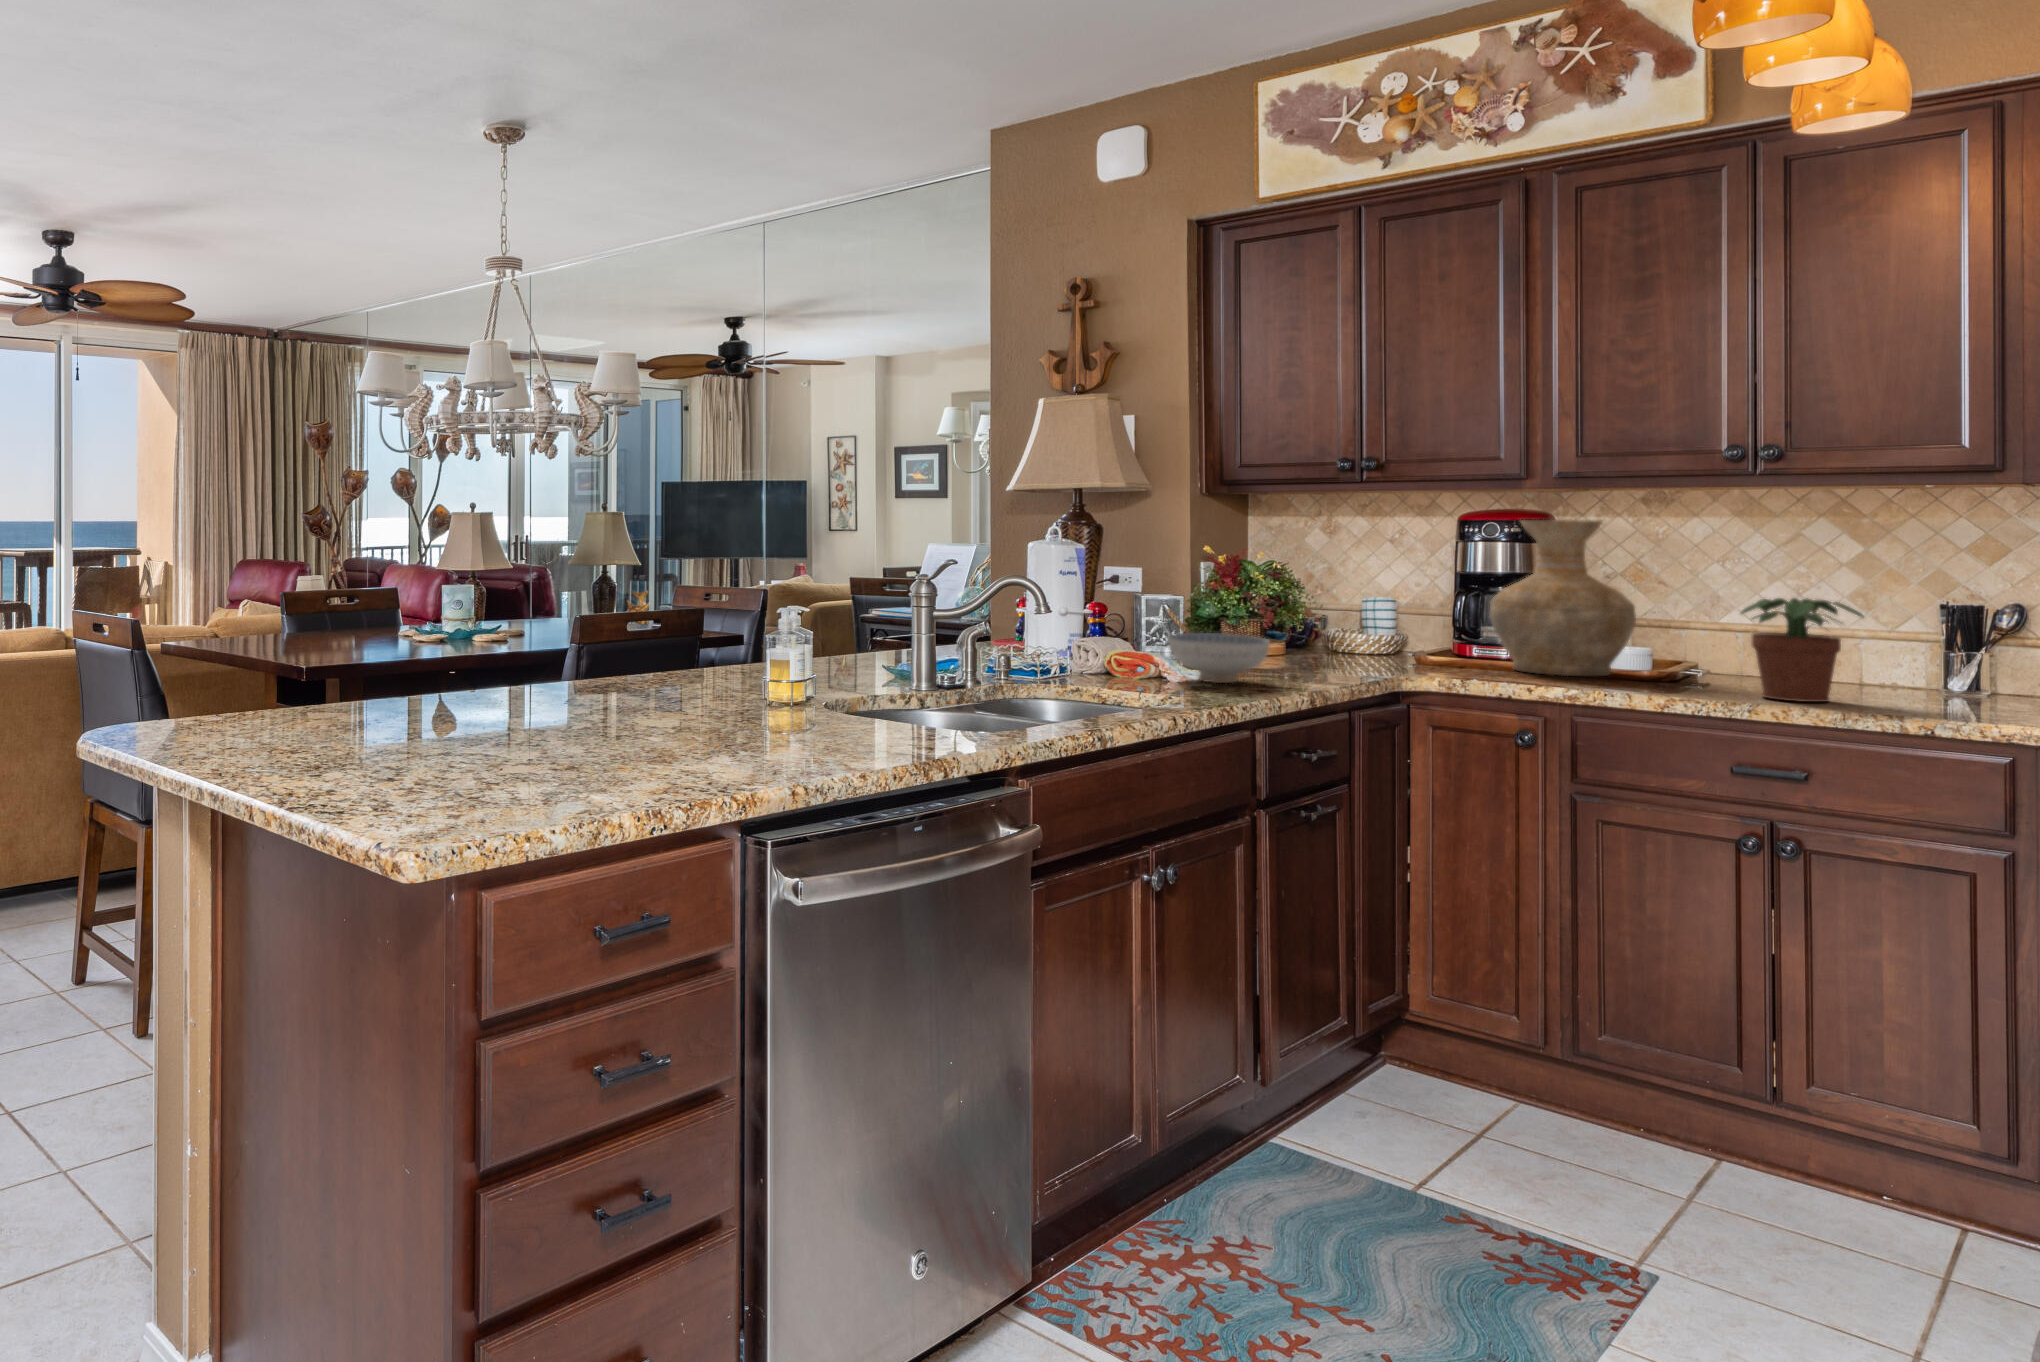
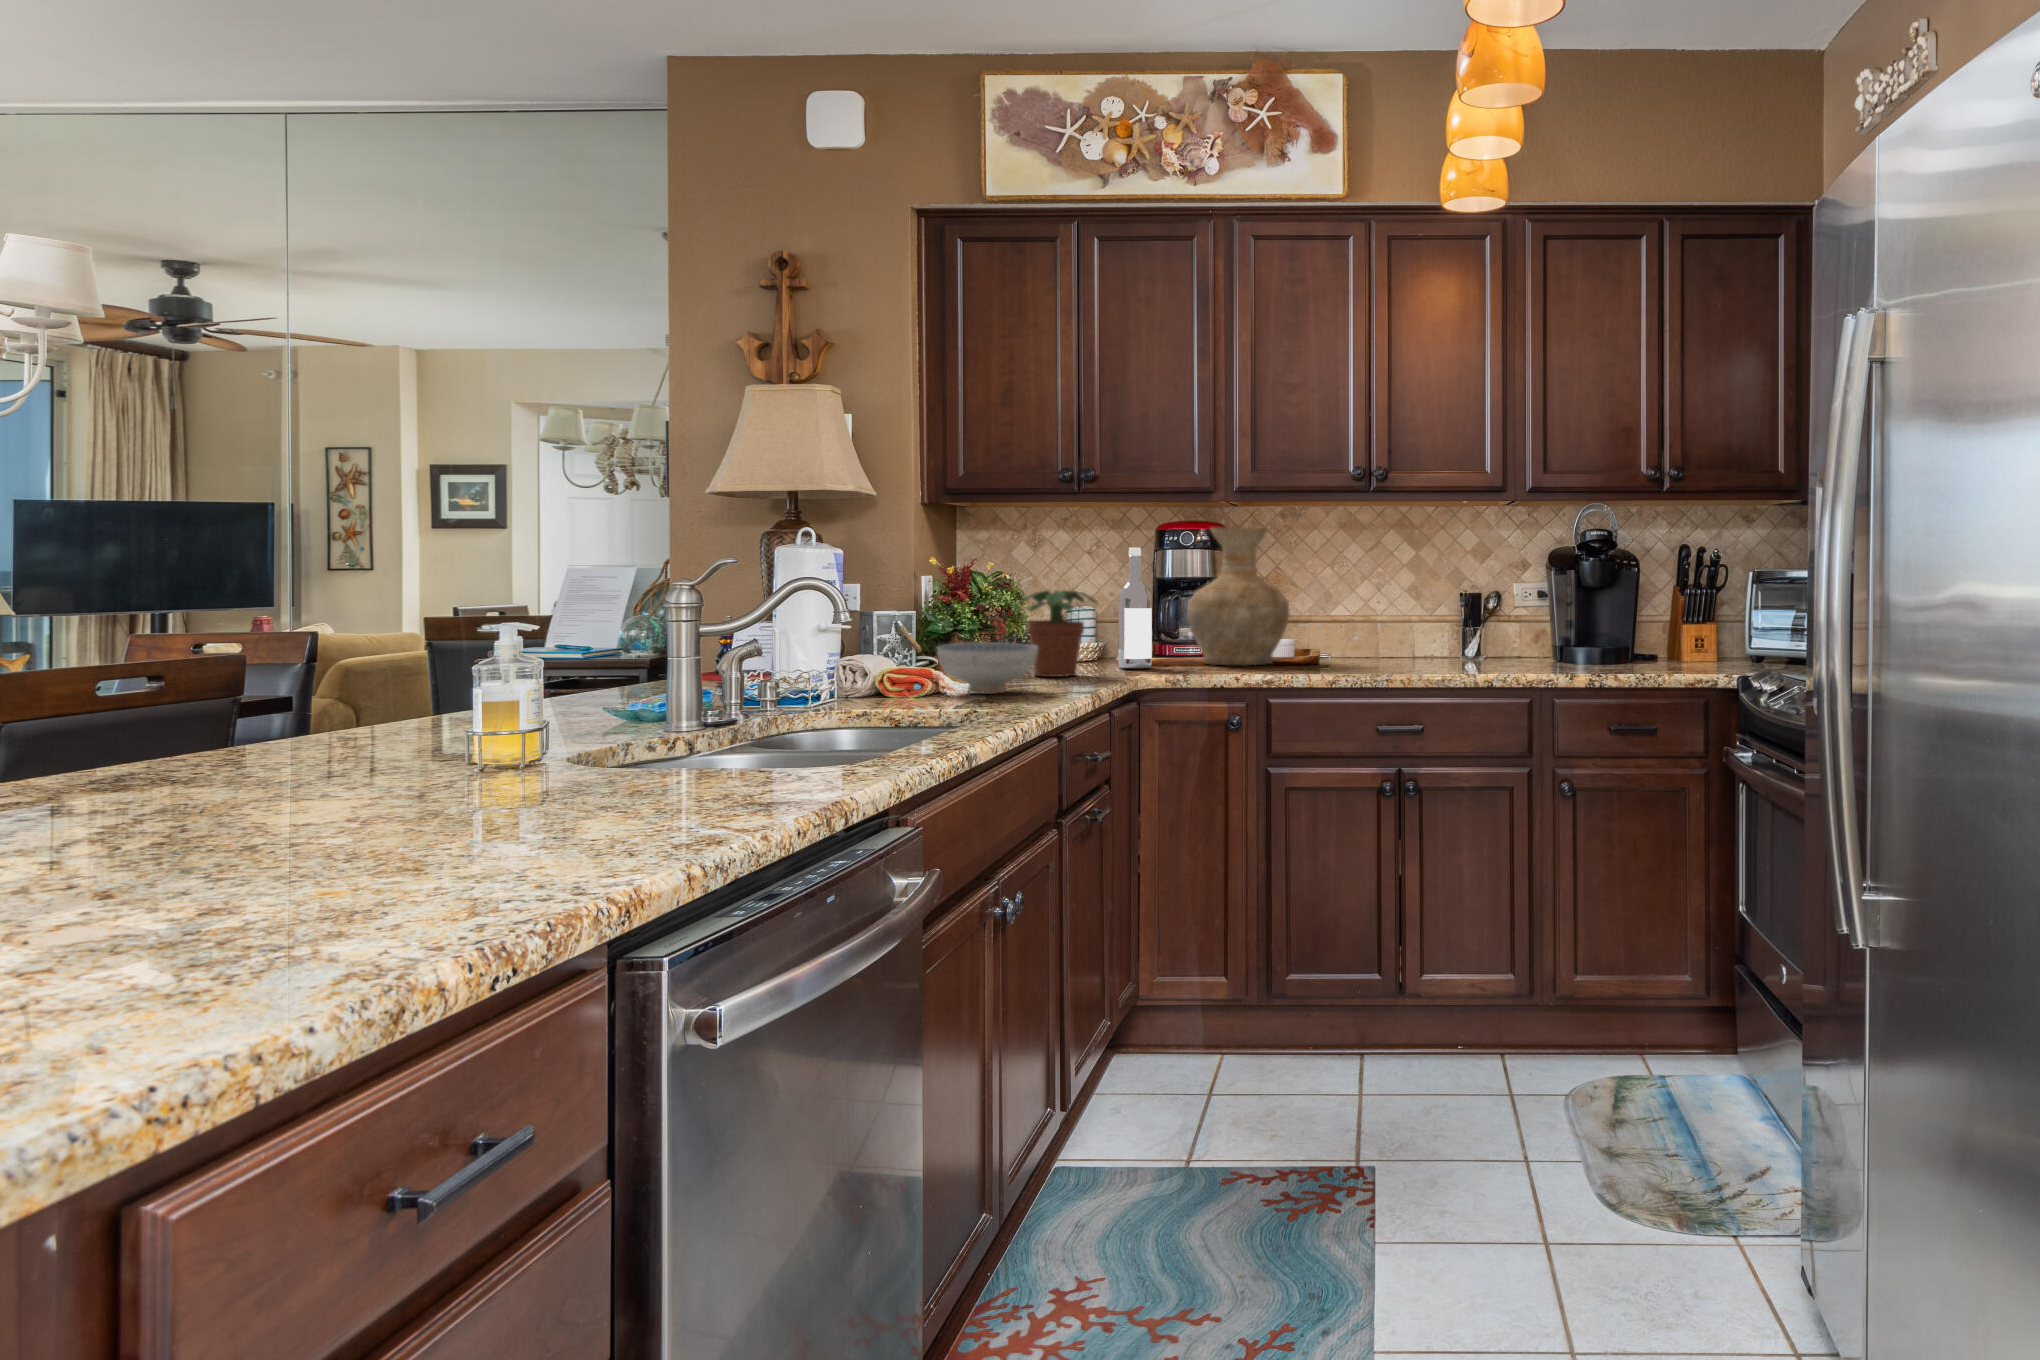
wine bottle: none [1397,542,1438,669] -> present [1118,547,1152,669]
potted plant: present [1741,598,1863,702] -> present [1020,590,1097,677]

